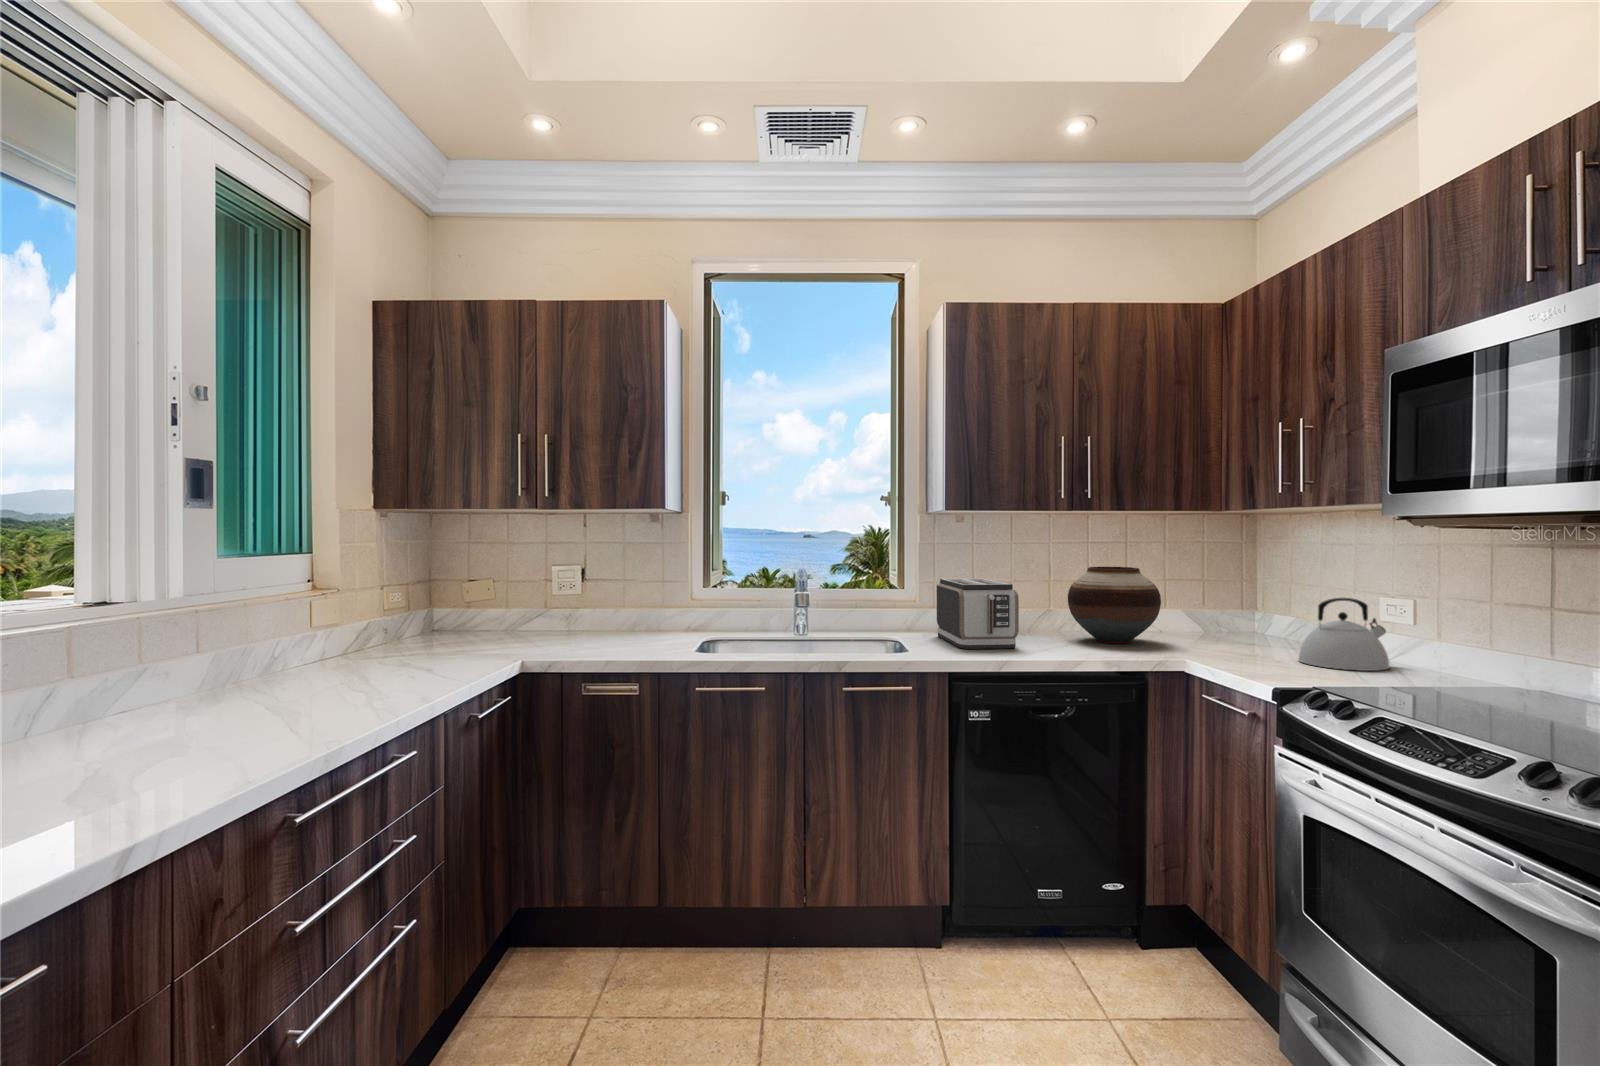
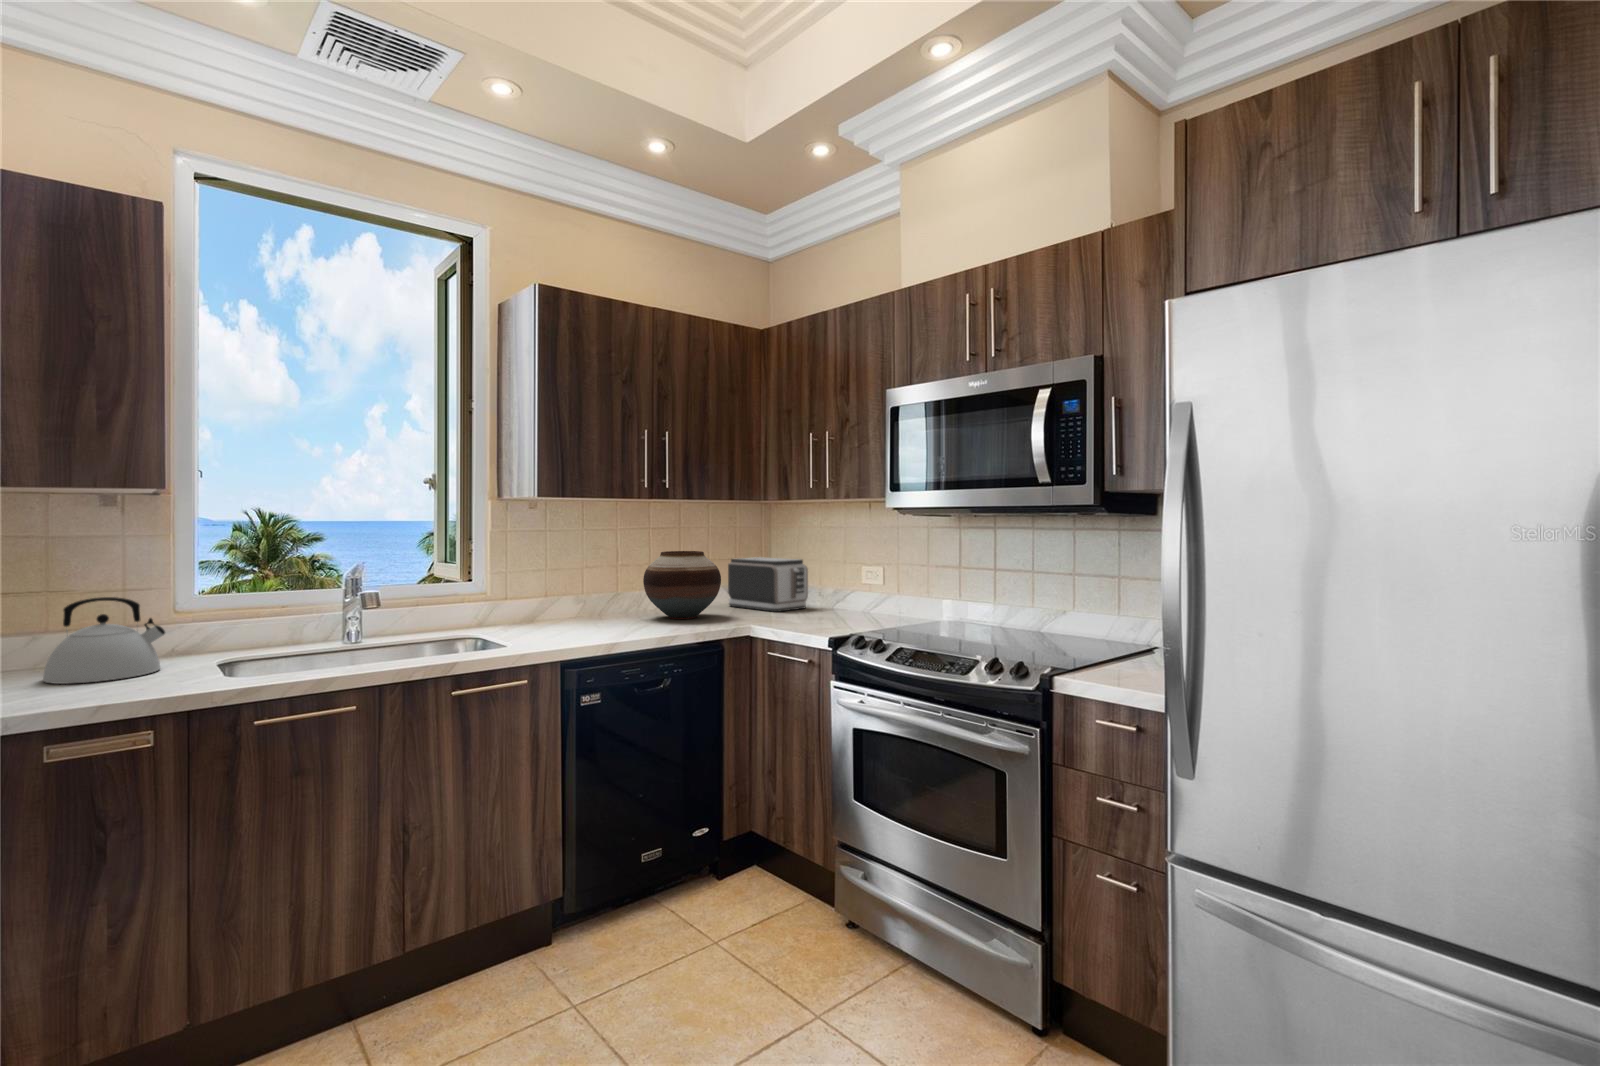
toaster: present [937,578,1019,649] -> present [728,557,808,612]
kettle: present [1299,598,1390,671] -> present [43,597,165,684]

